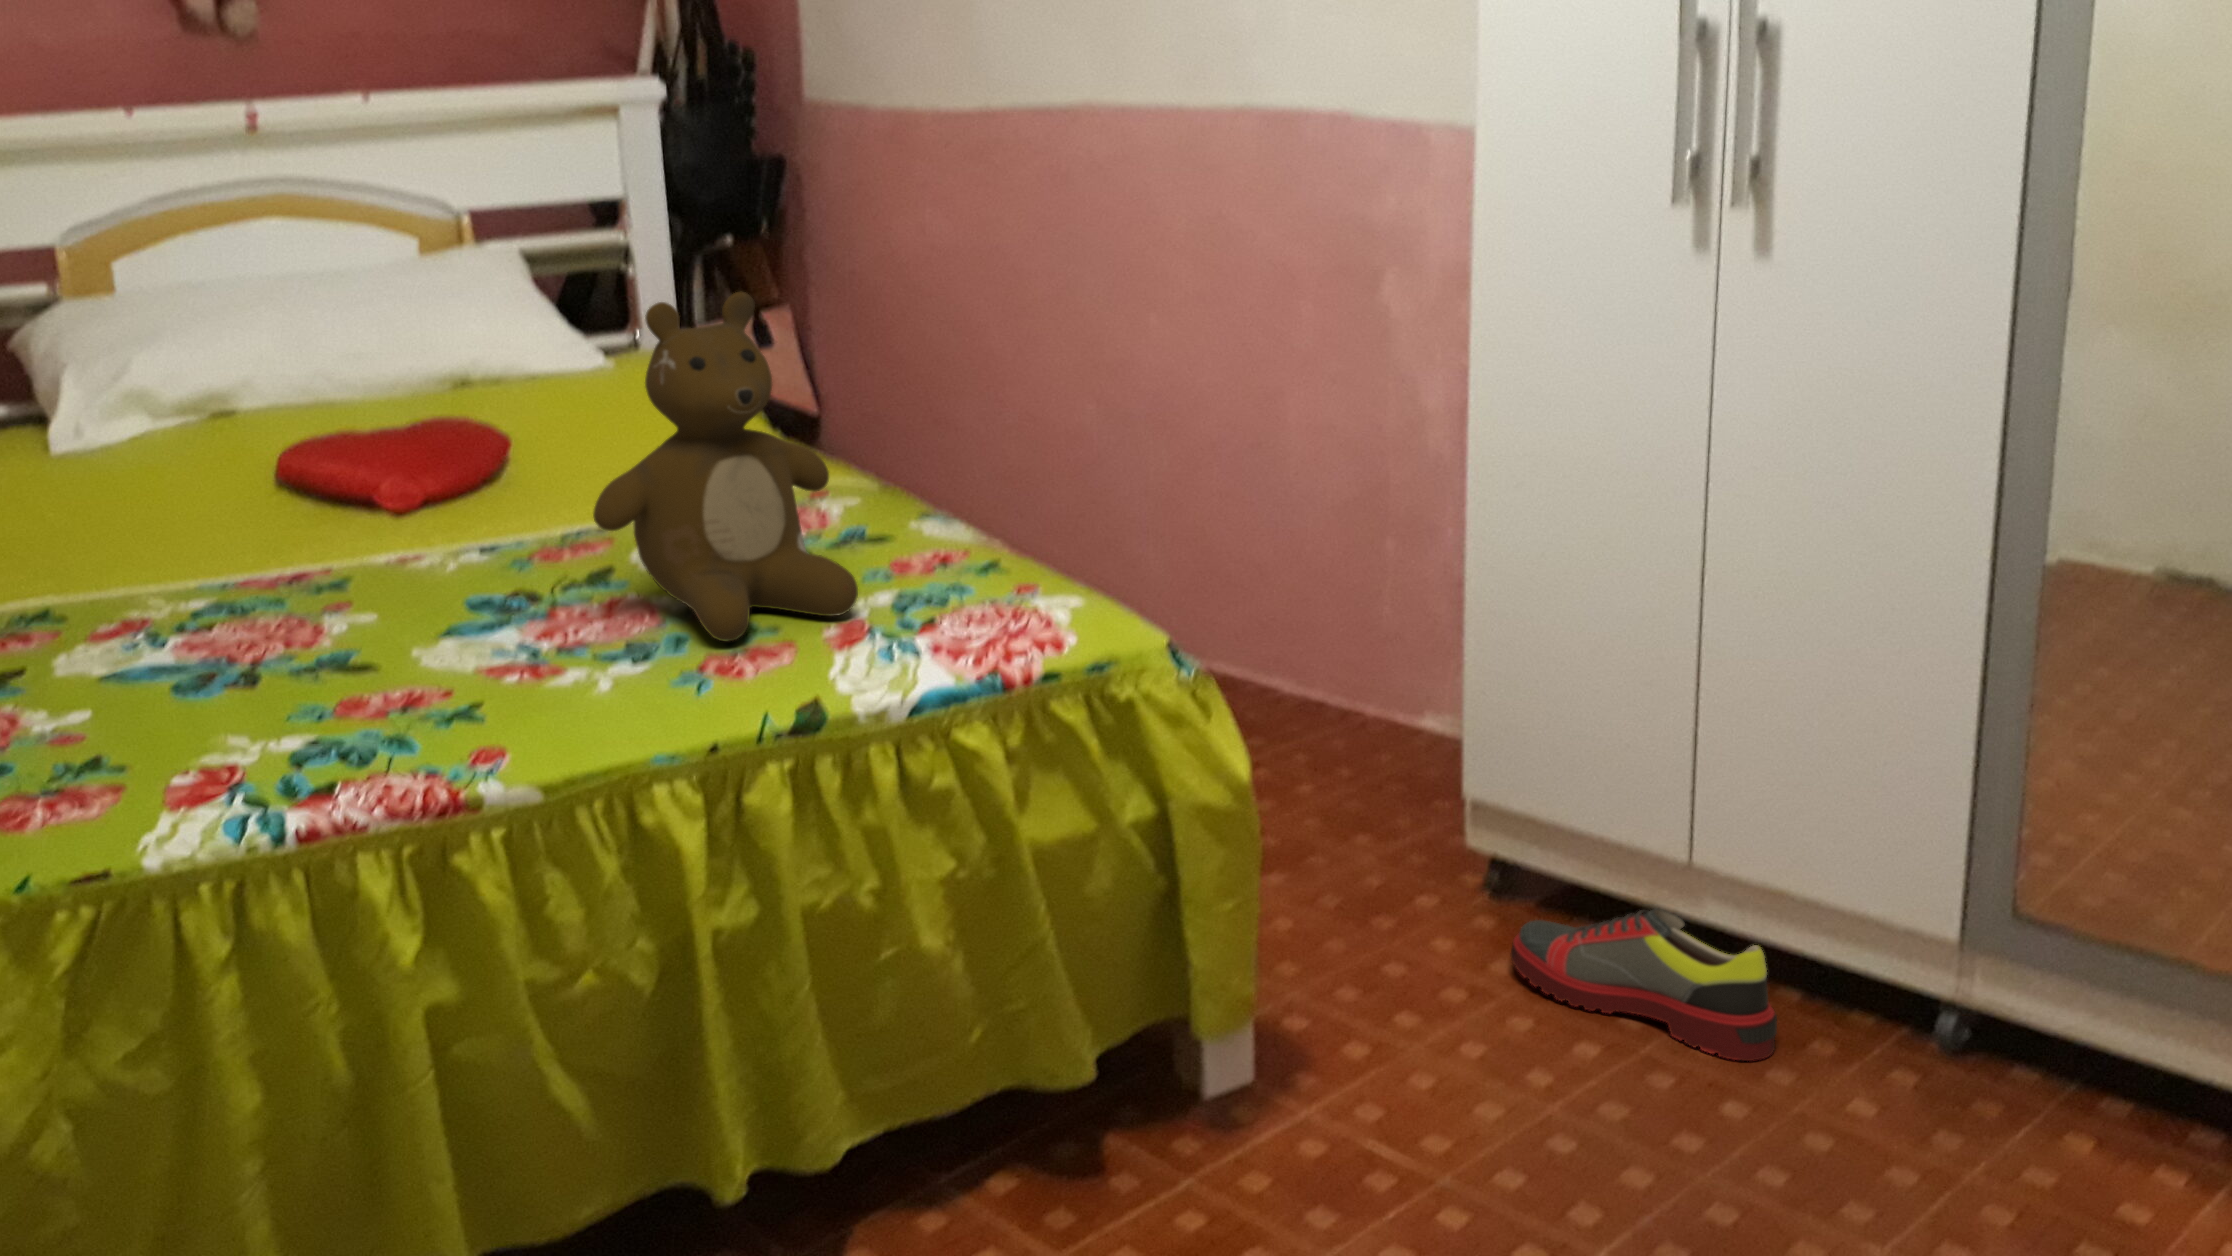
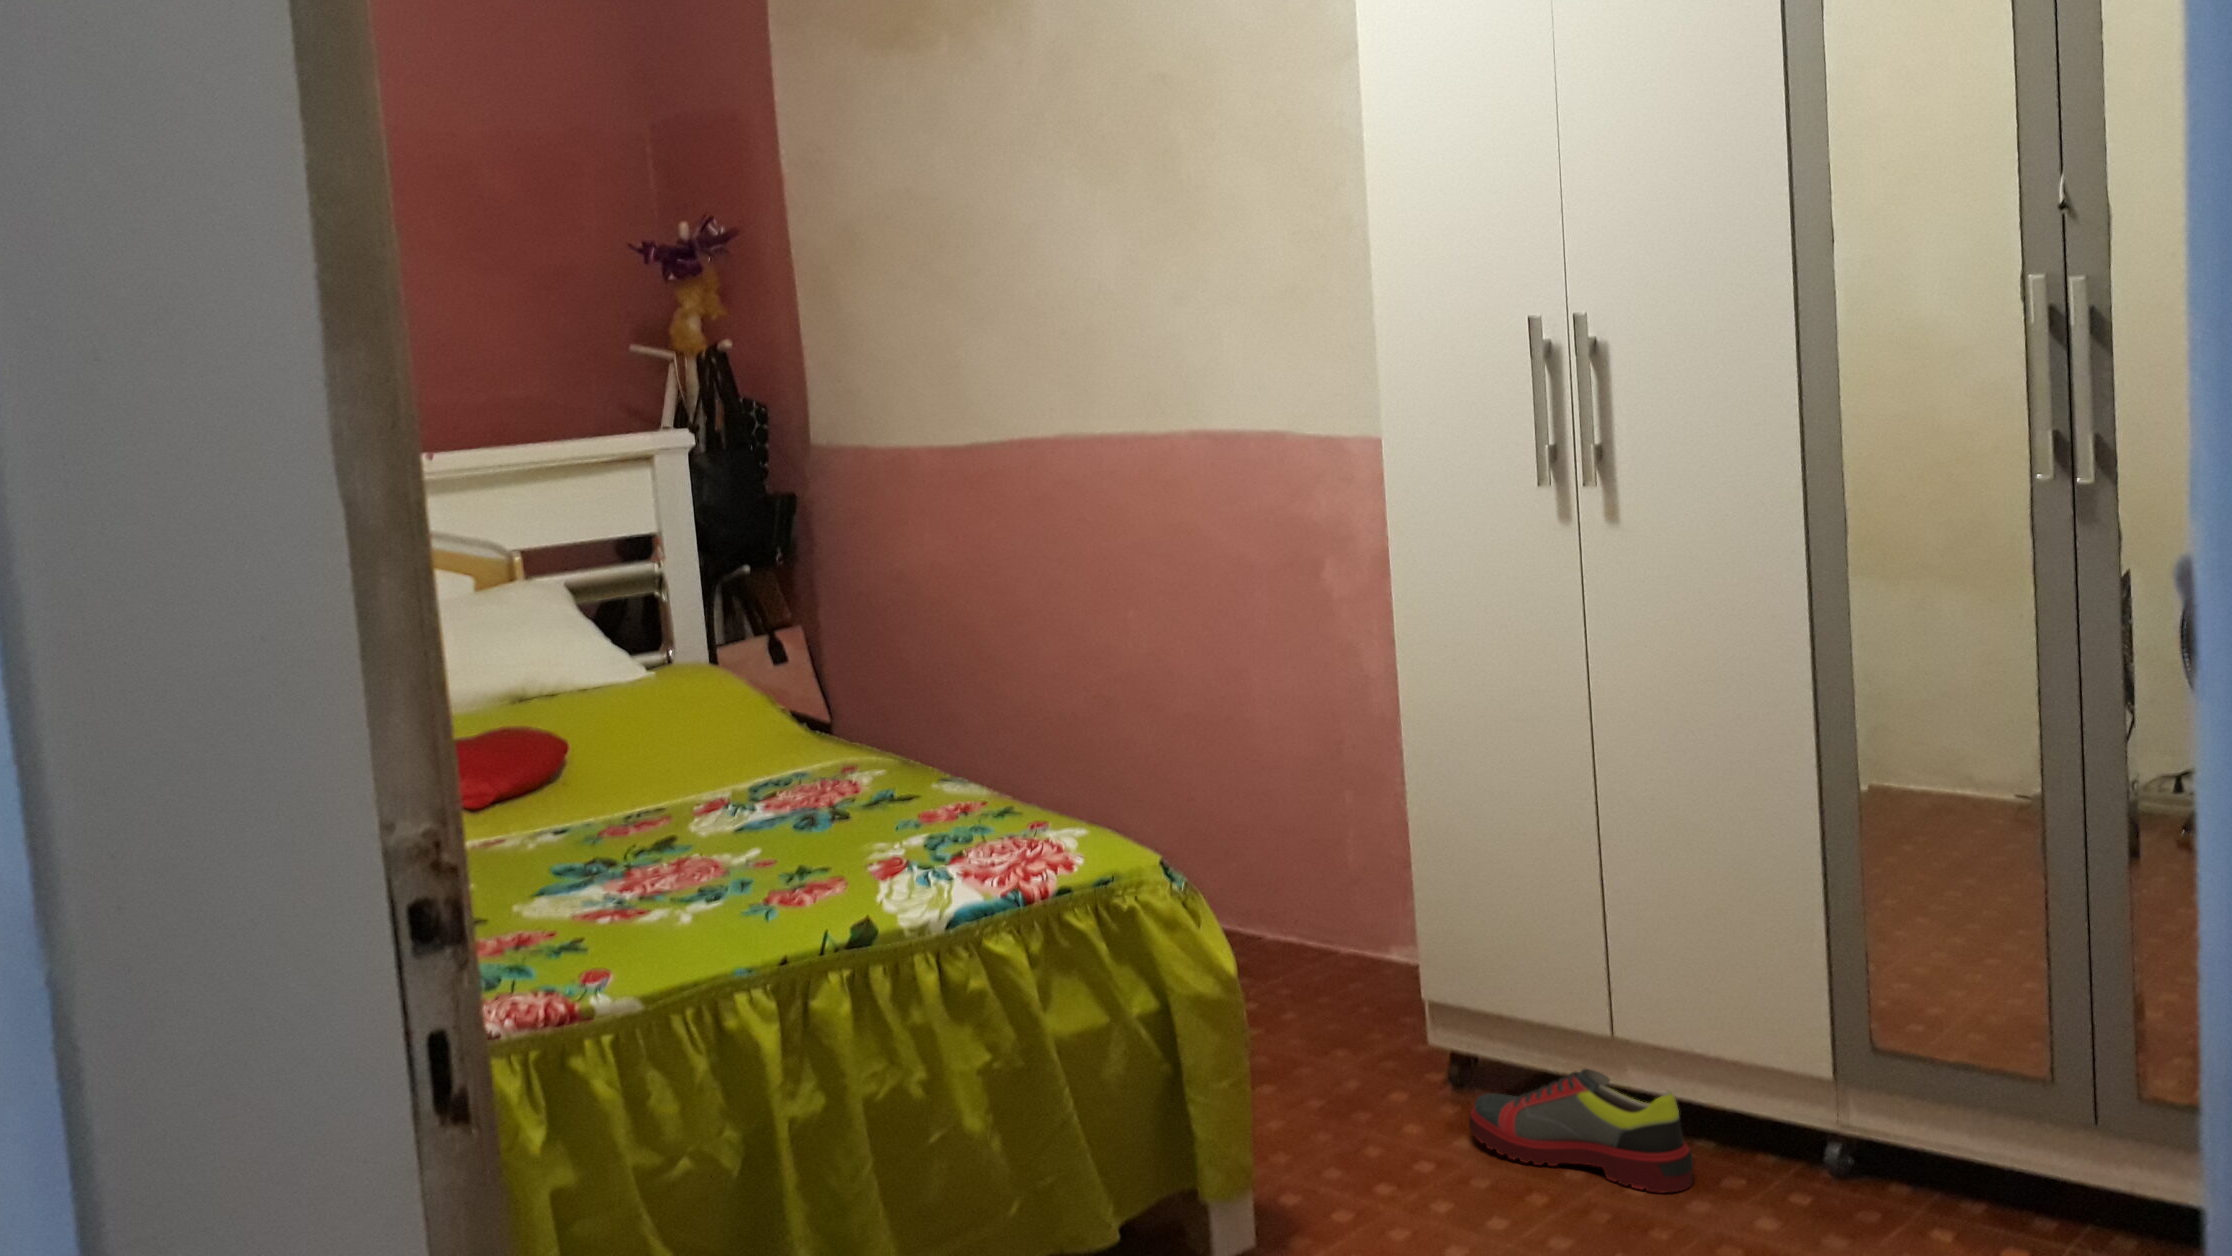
teddy bear: present [593,292,858,641] -> none [667,589,895,882]

